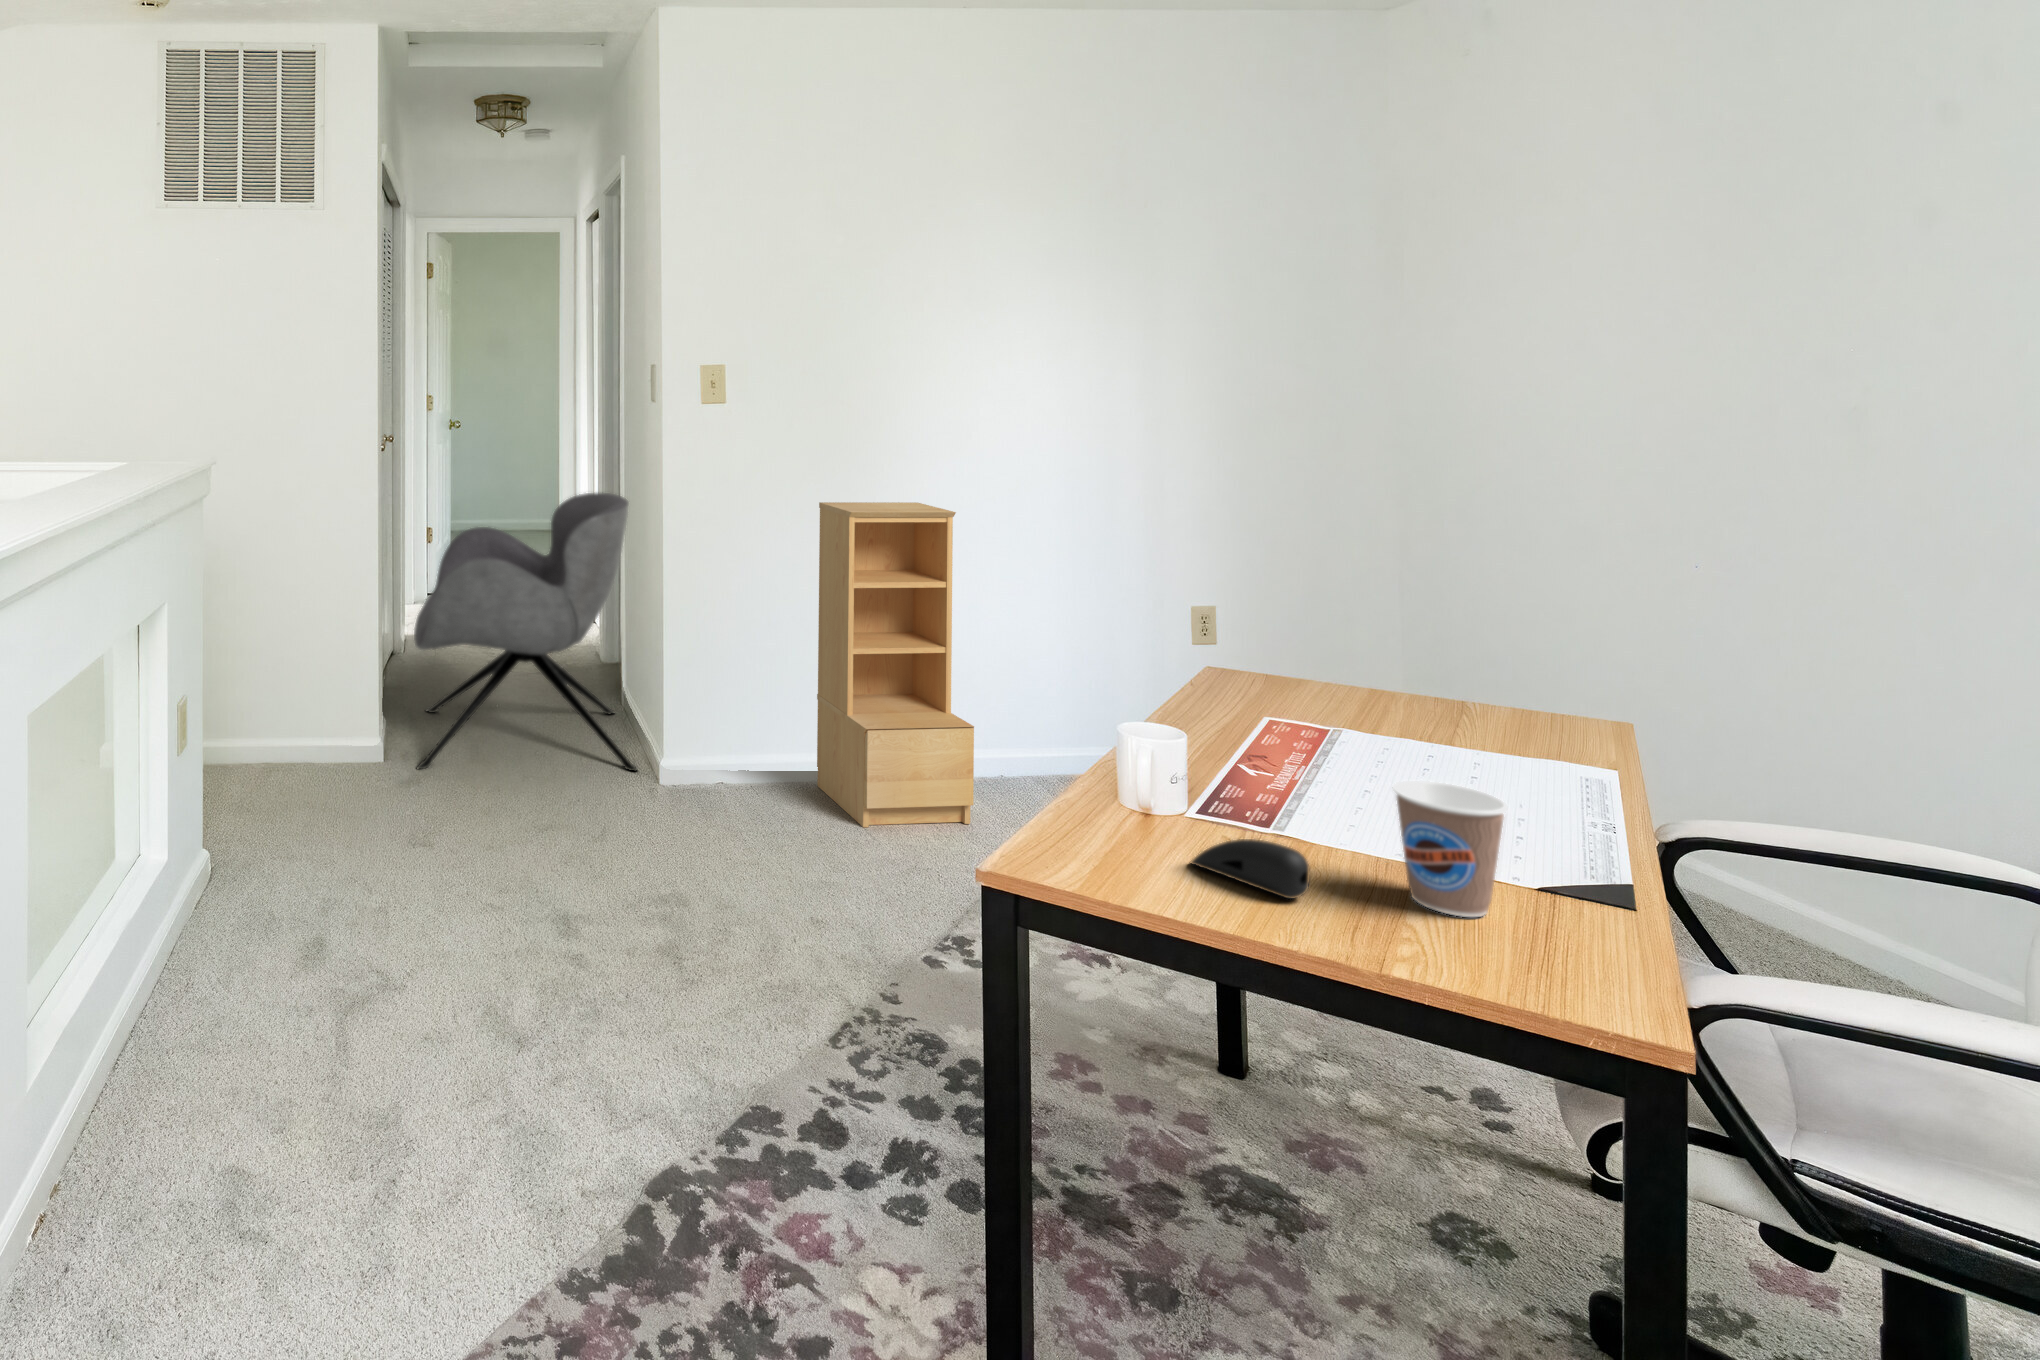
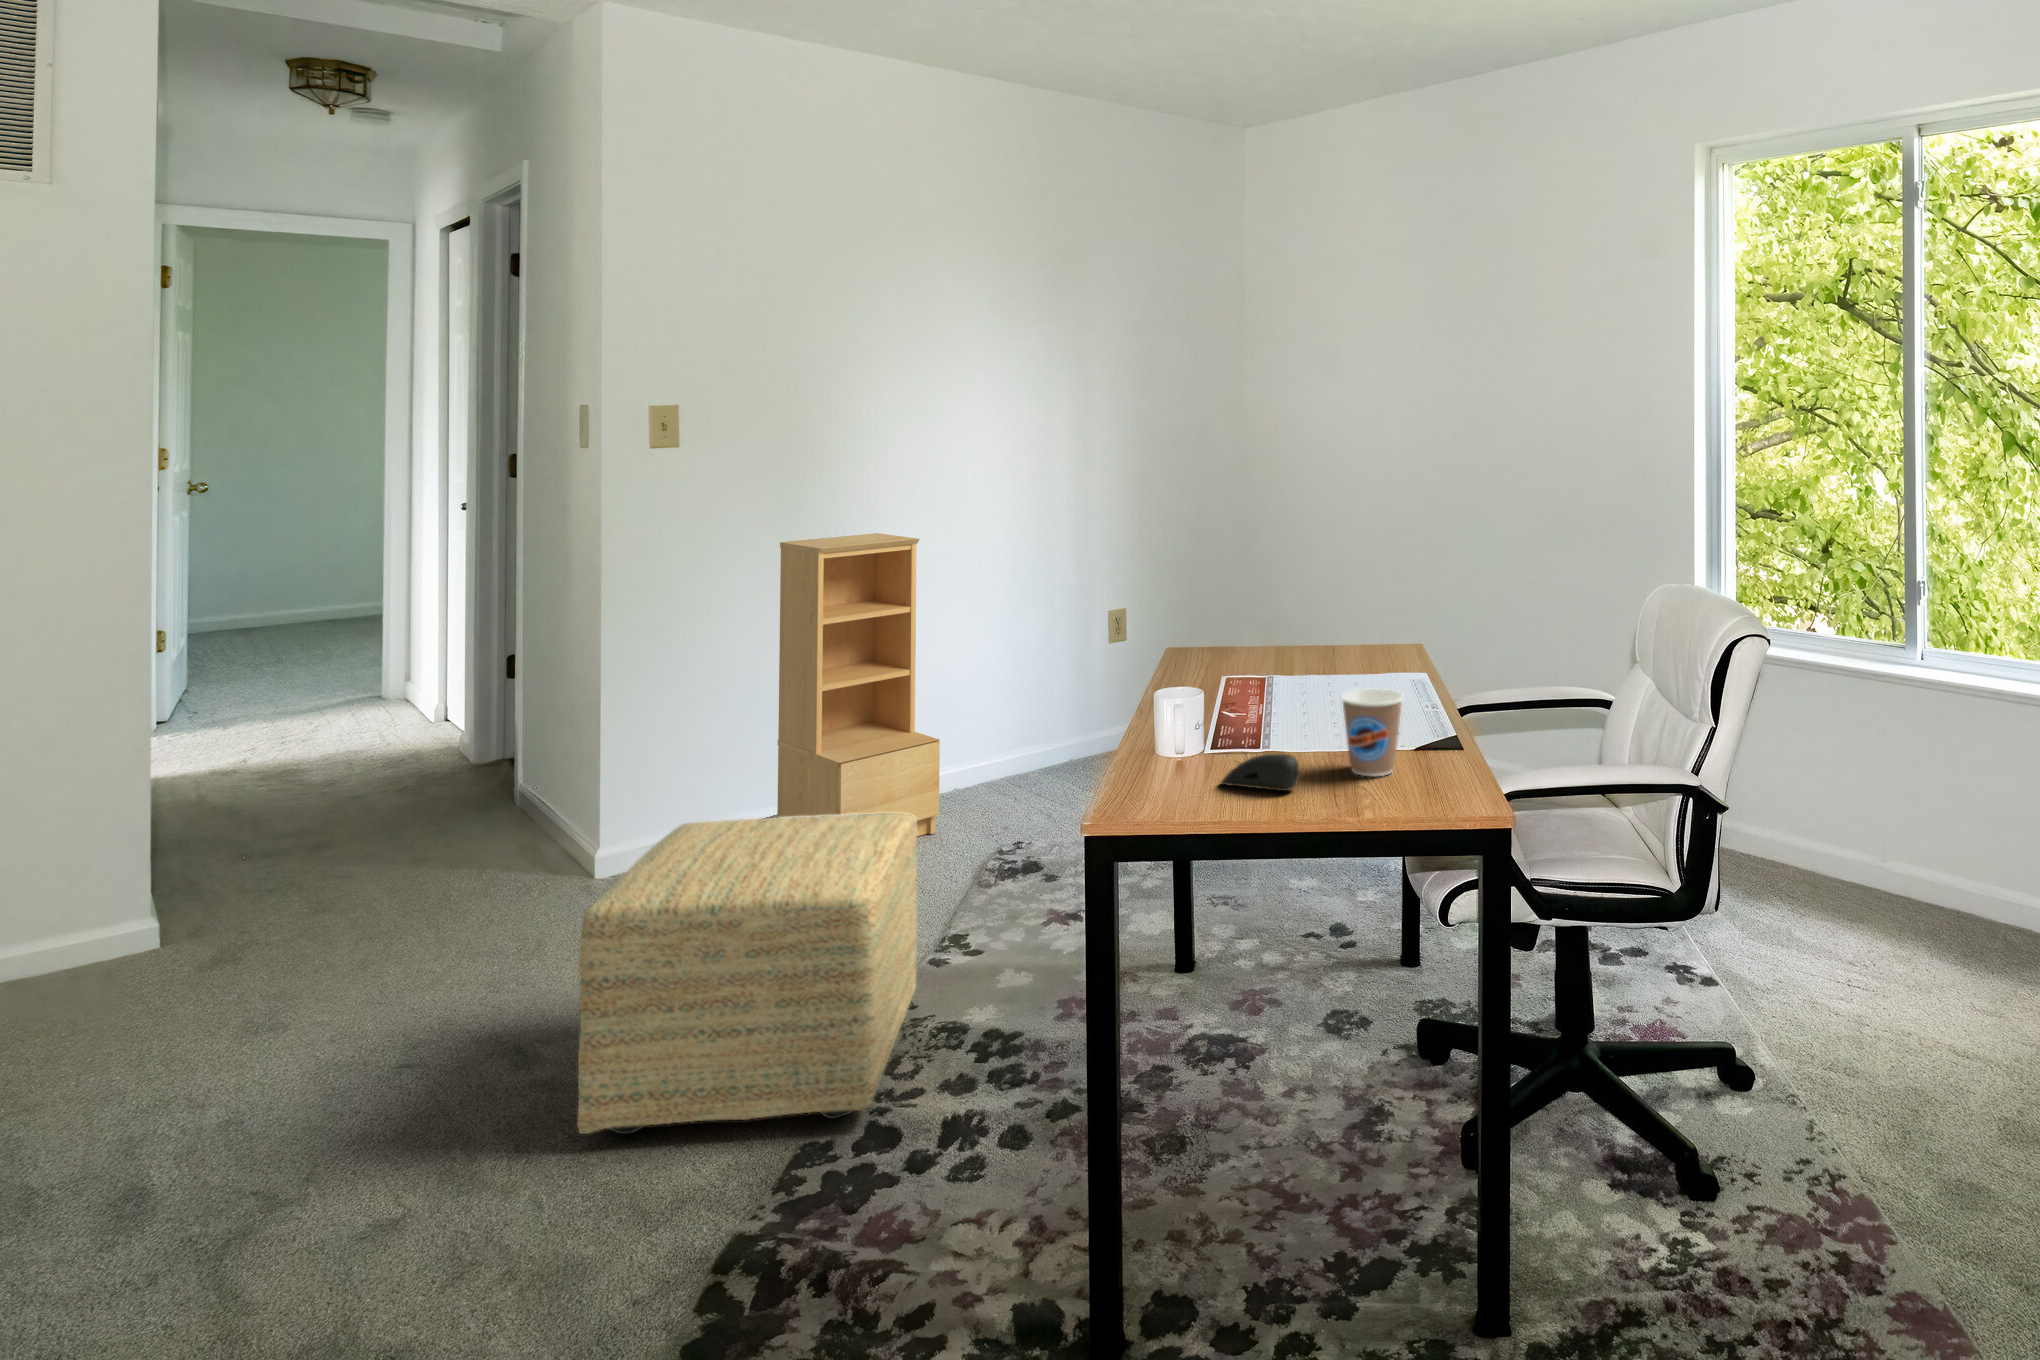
armchair: present [414,493,637,771] -> none [222,556,566,940]
ottoman: none [574,756,902,1095] -> present [577,813,917,1134]

